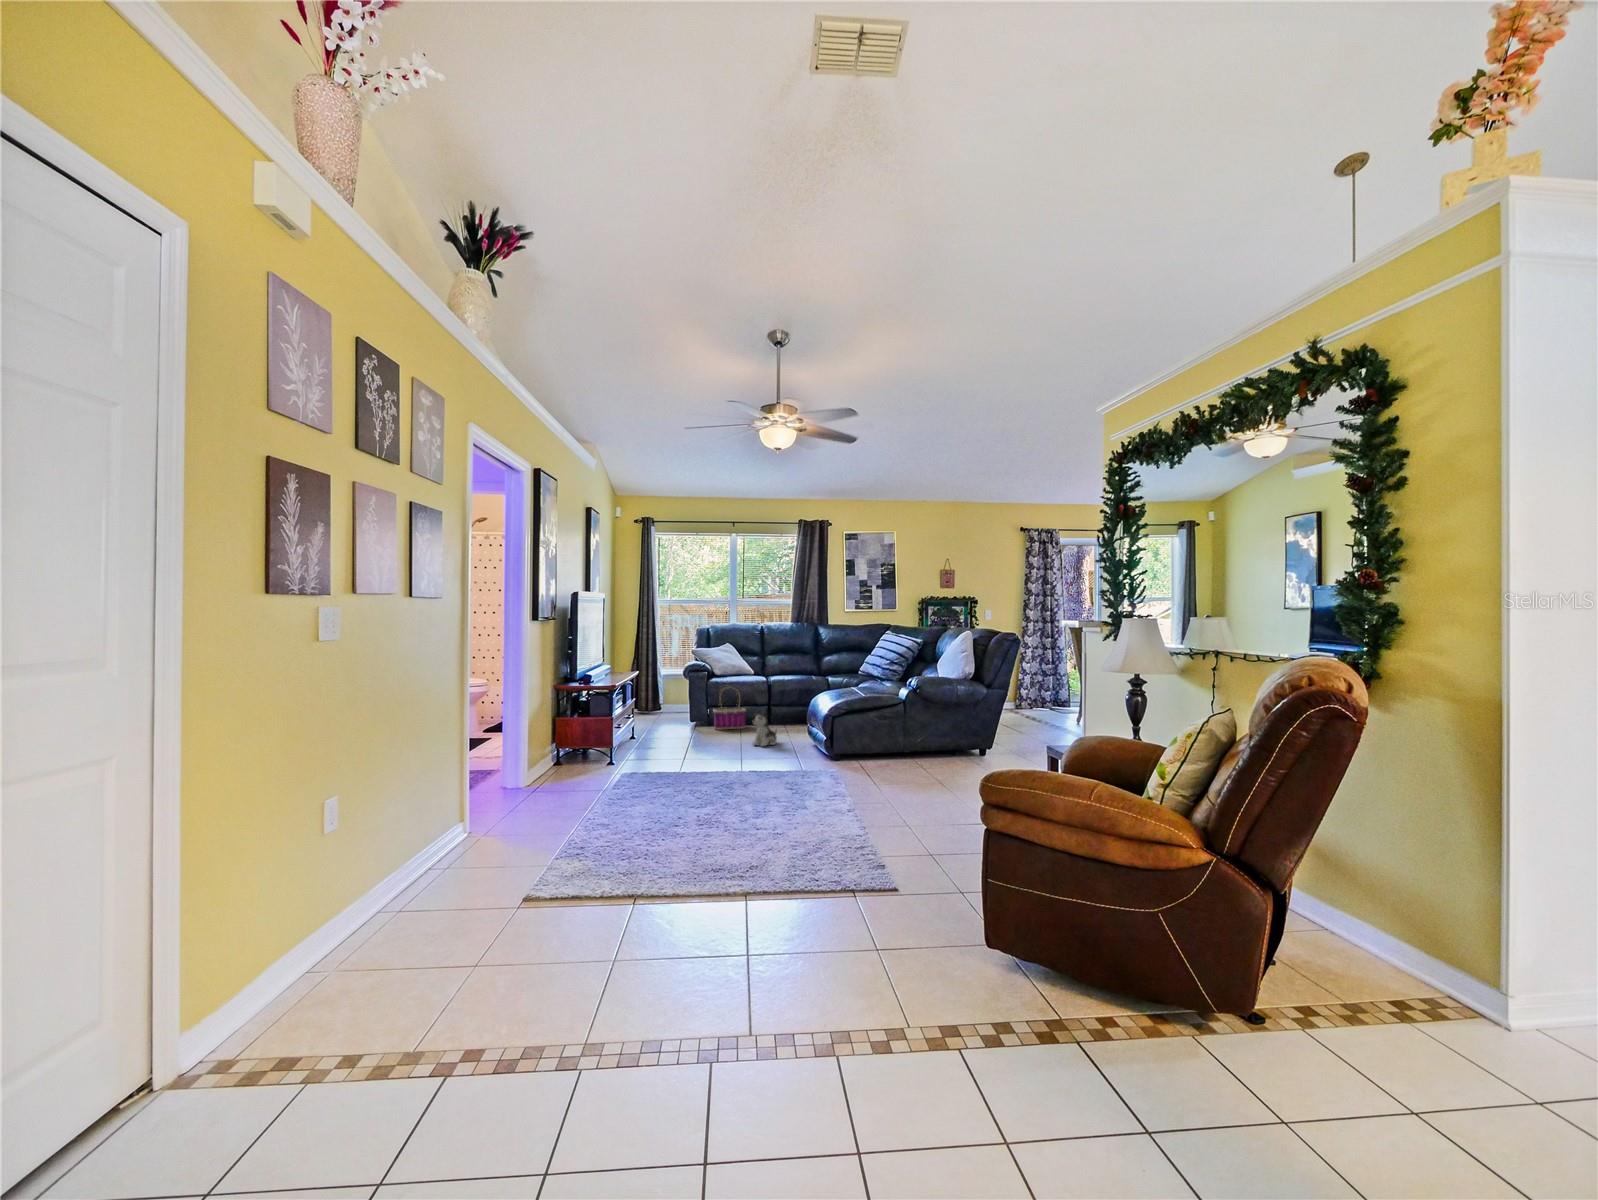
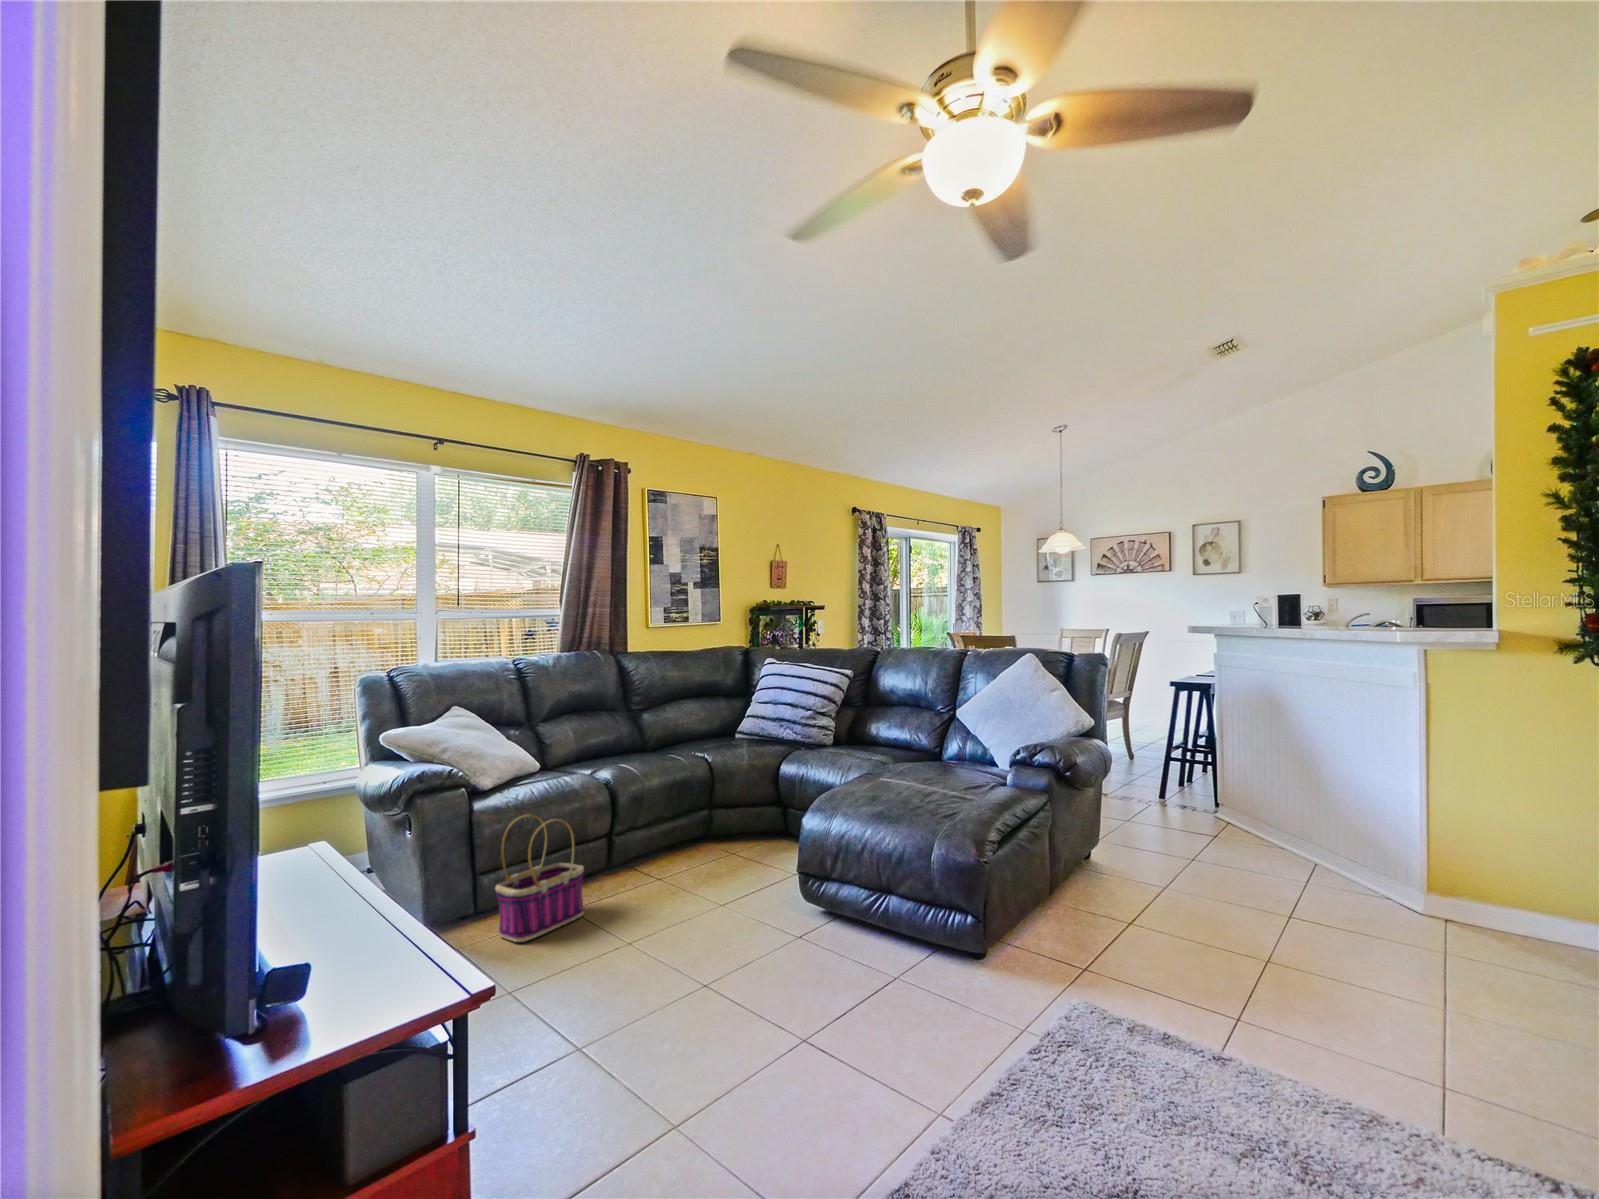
plush toy: present [752,711,777,746] -> none [700,871,761,975]

